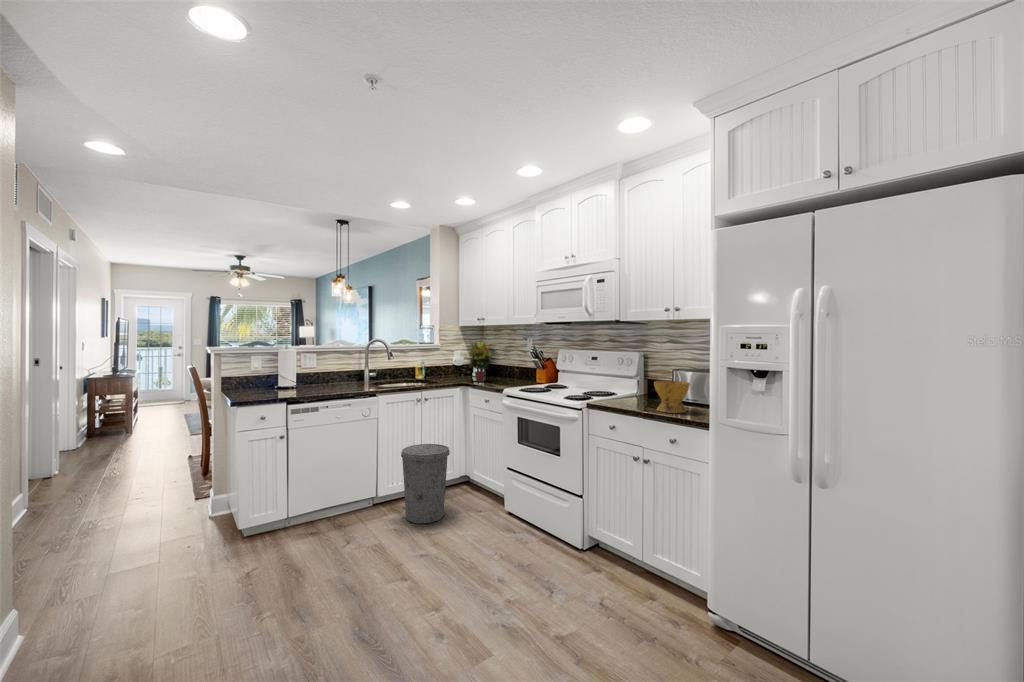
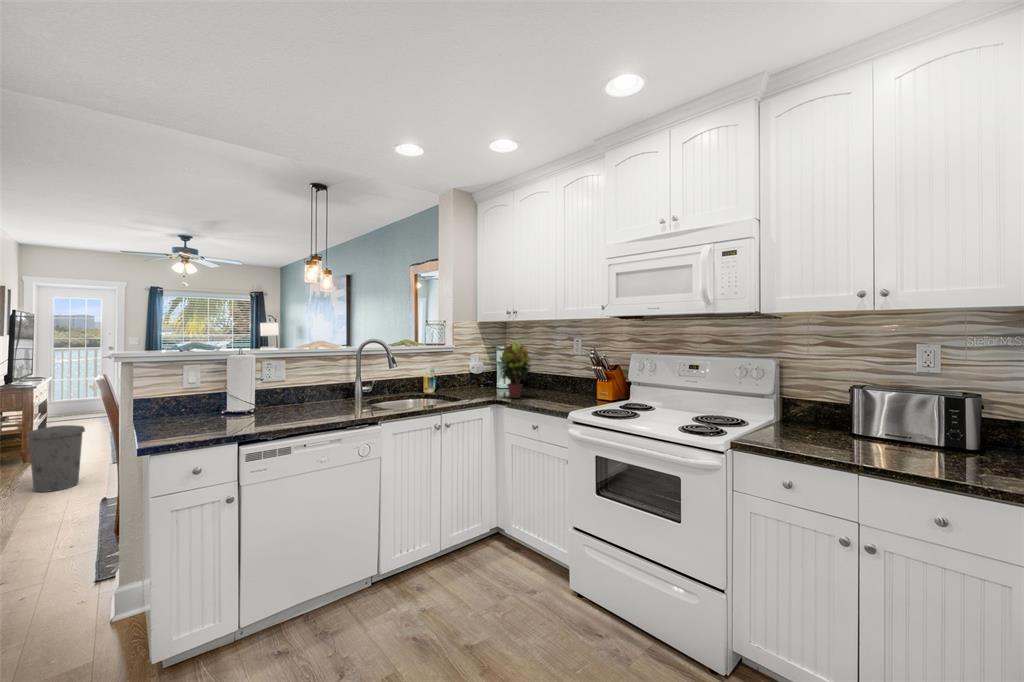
bowl: present [654,381,690,413] -> none [870,410,946,469]
trash can: present [401,444,450,523] -> present [27,425,85,492]

